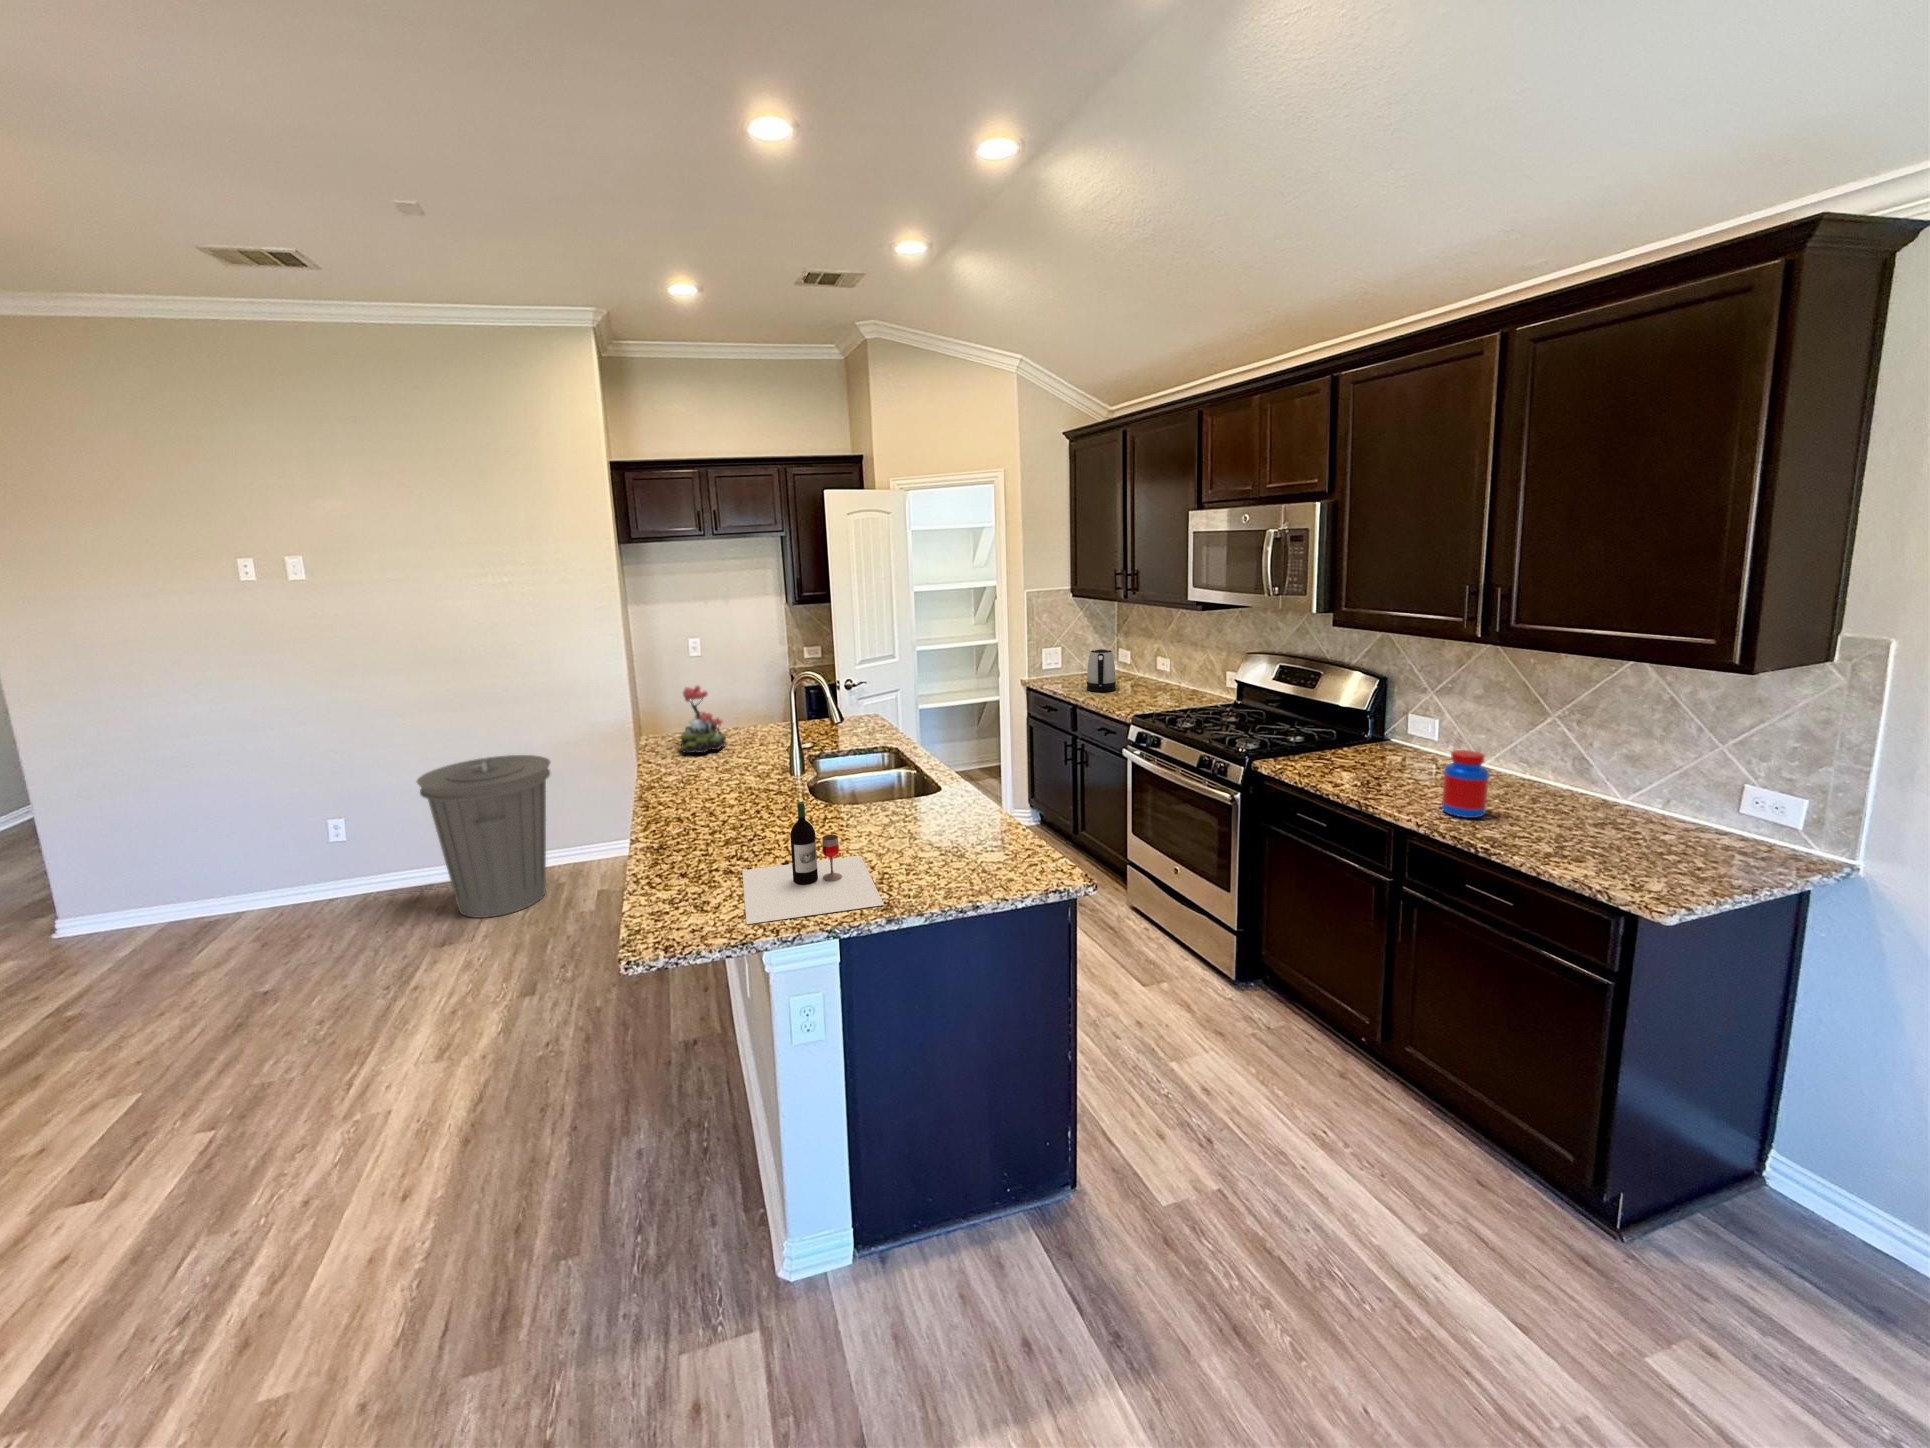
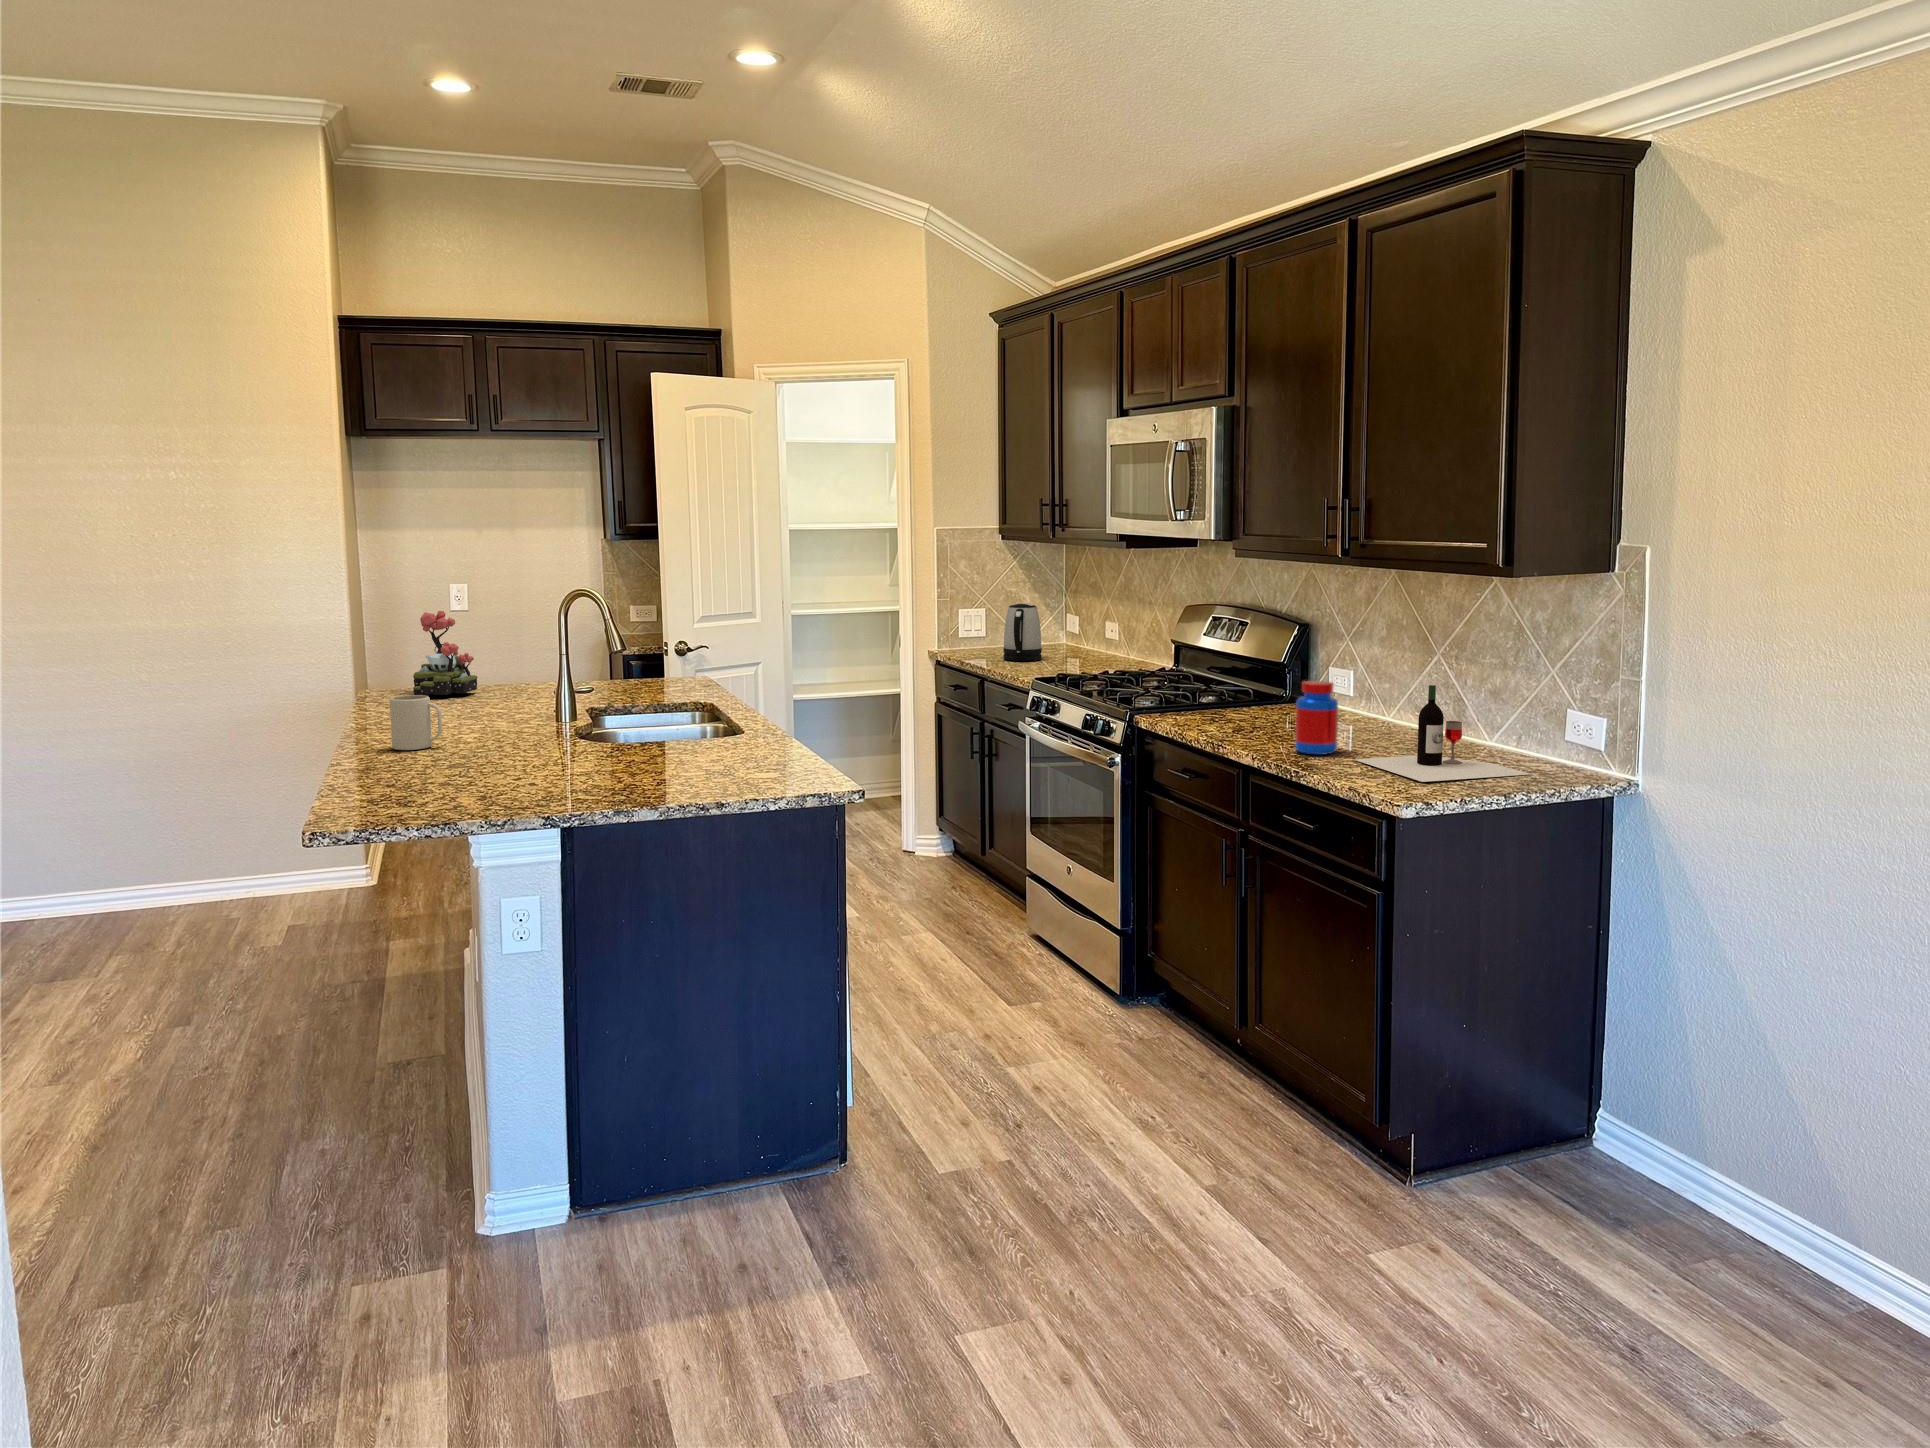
trash can: present [416,755,550,918] -> none [29,725,231,950]
mug: none [677,787,720,837] -> present [390,695,442,750]
wine bottle: present [742,802,884,924] -> present [1354,685,1529,782]

